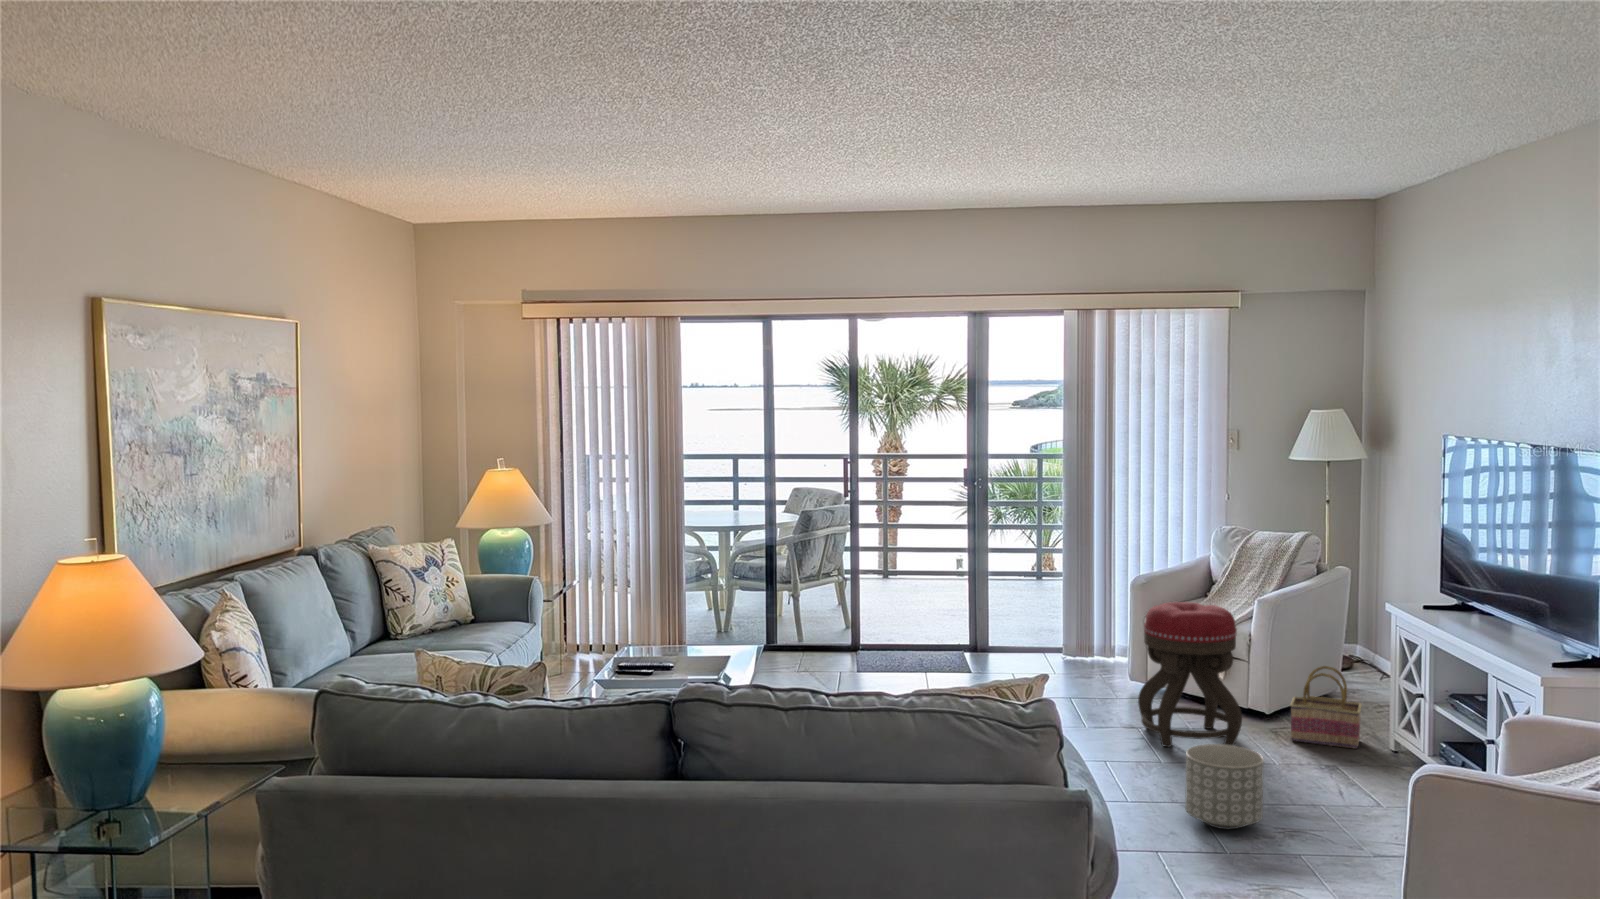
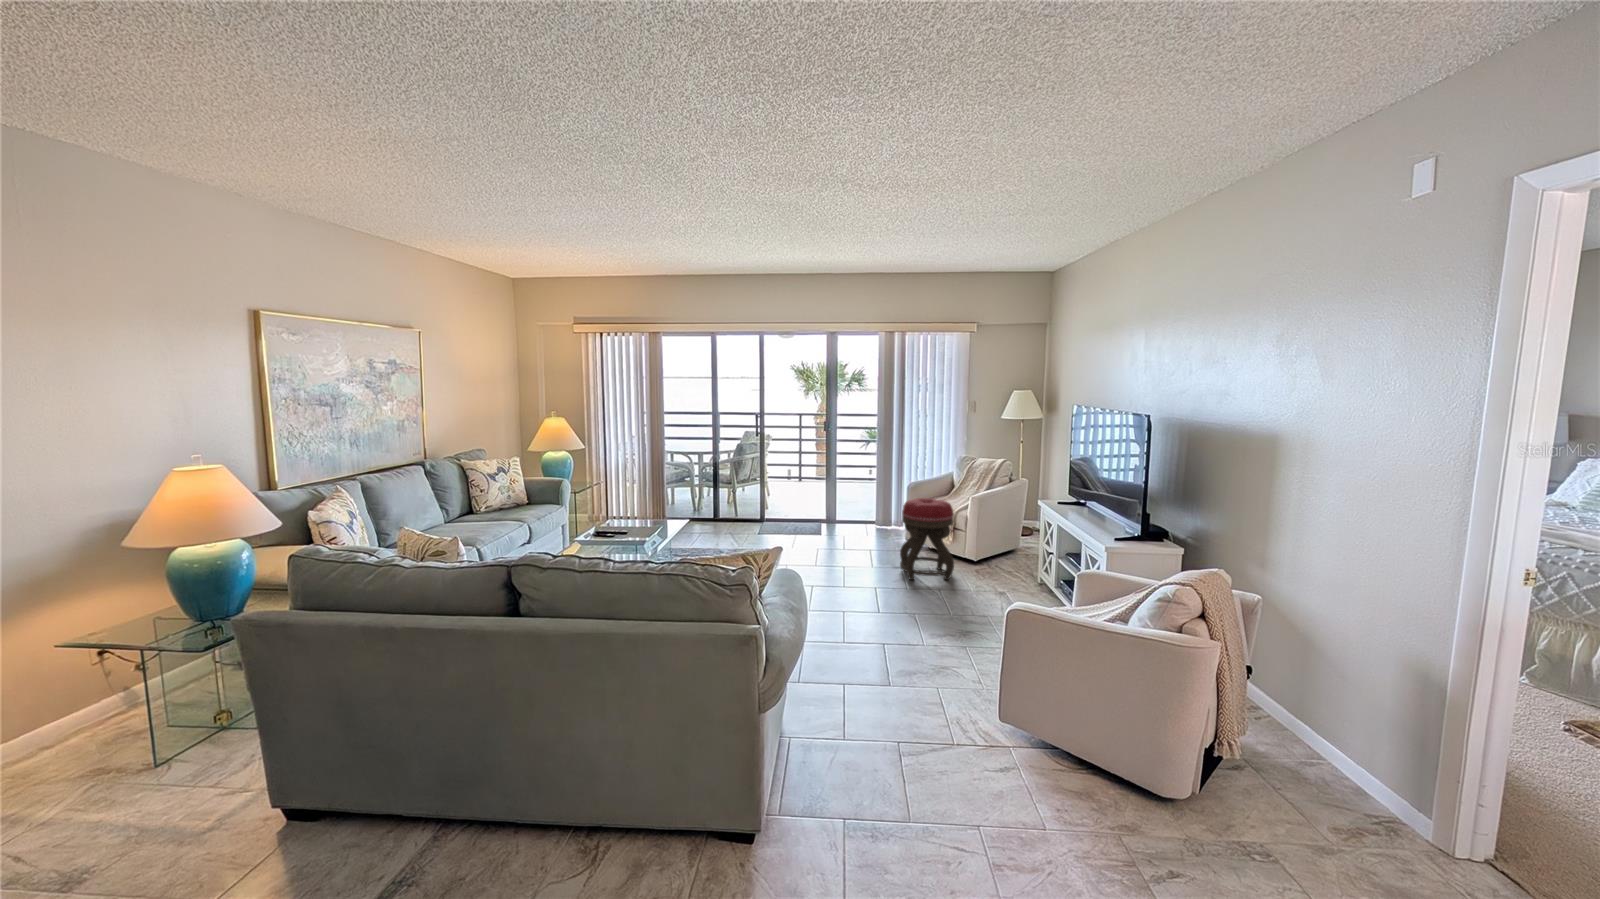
basket: present [1290,666,1362,749] -> none [983,535,1024,583]
planter: present [1185,744,1264,829] -> none [904,582,949,632]

